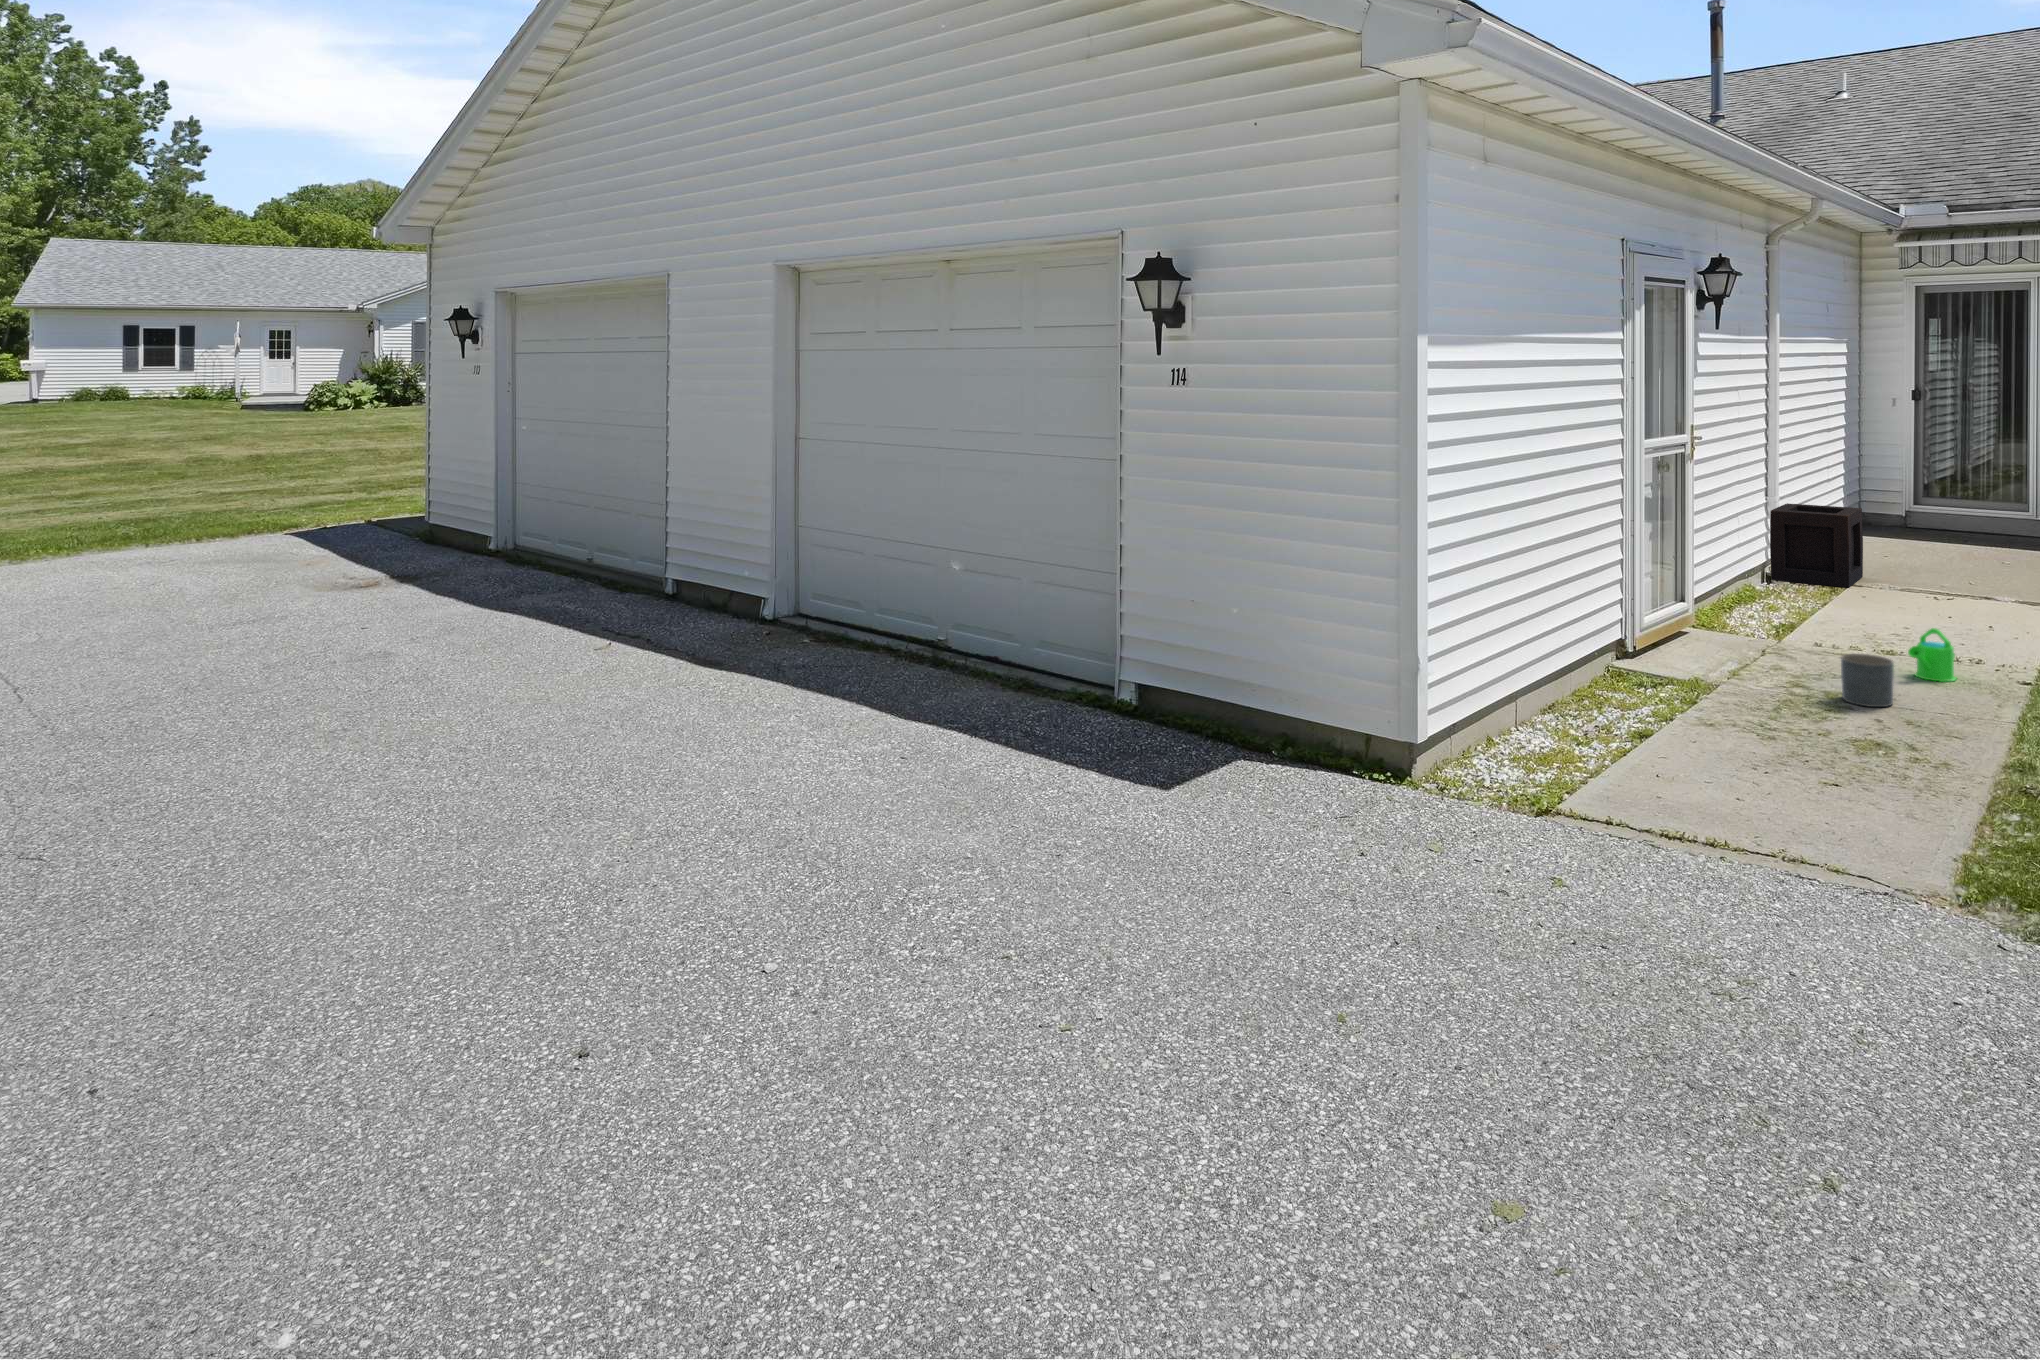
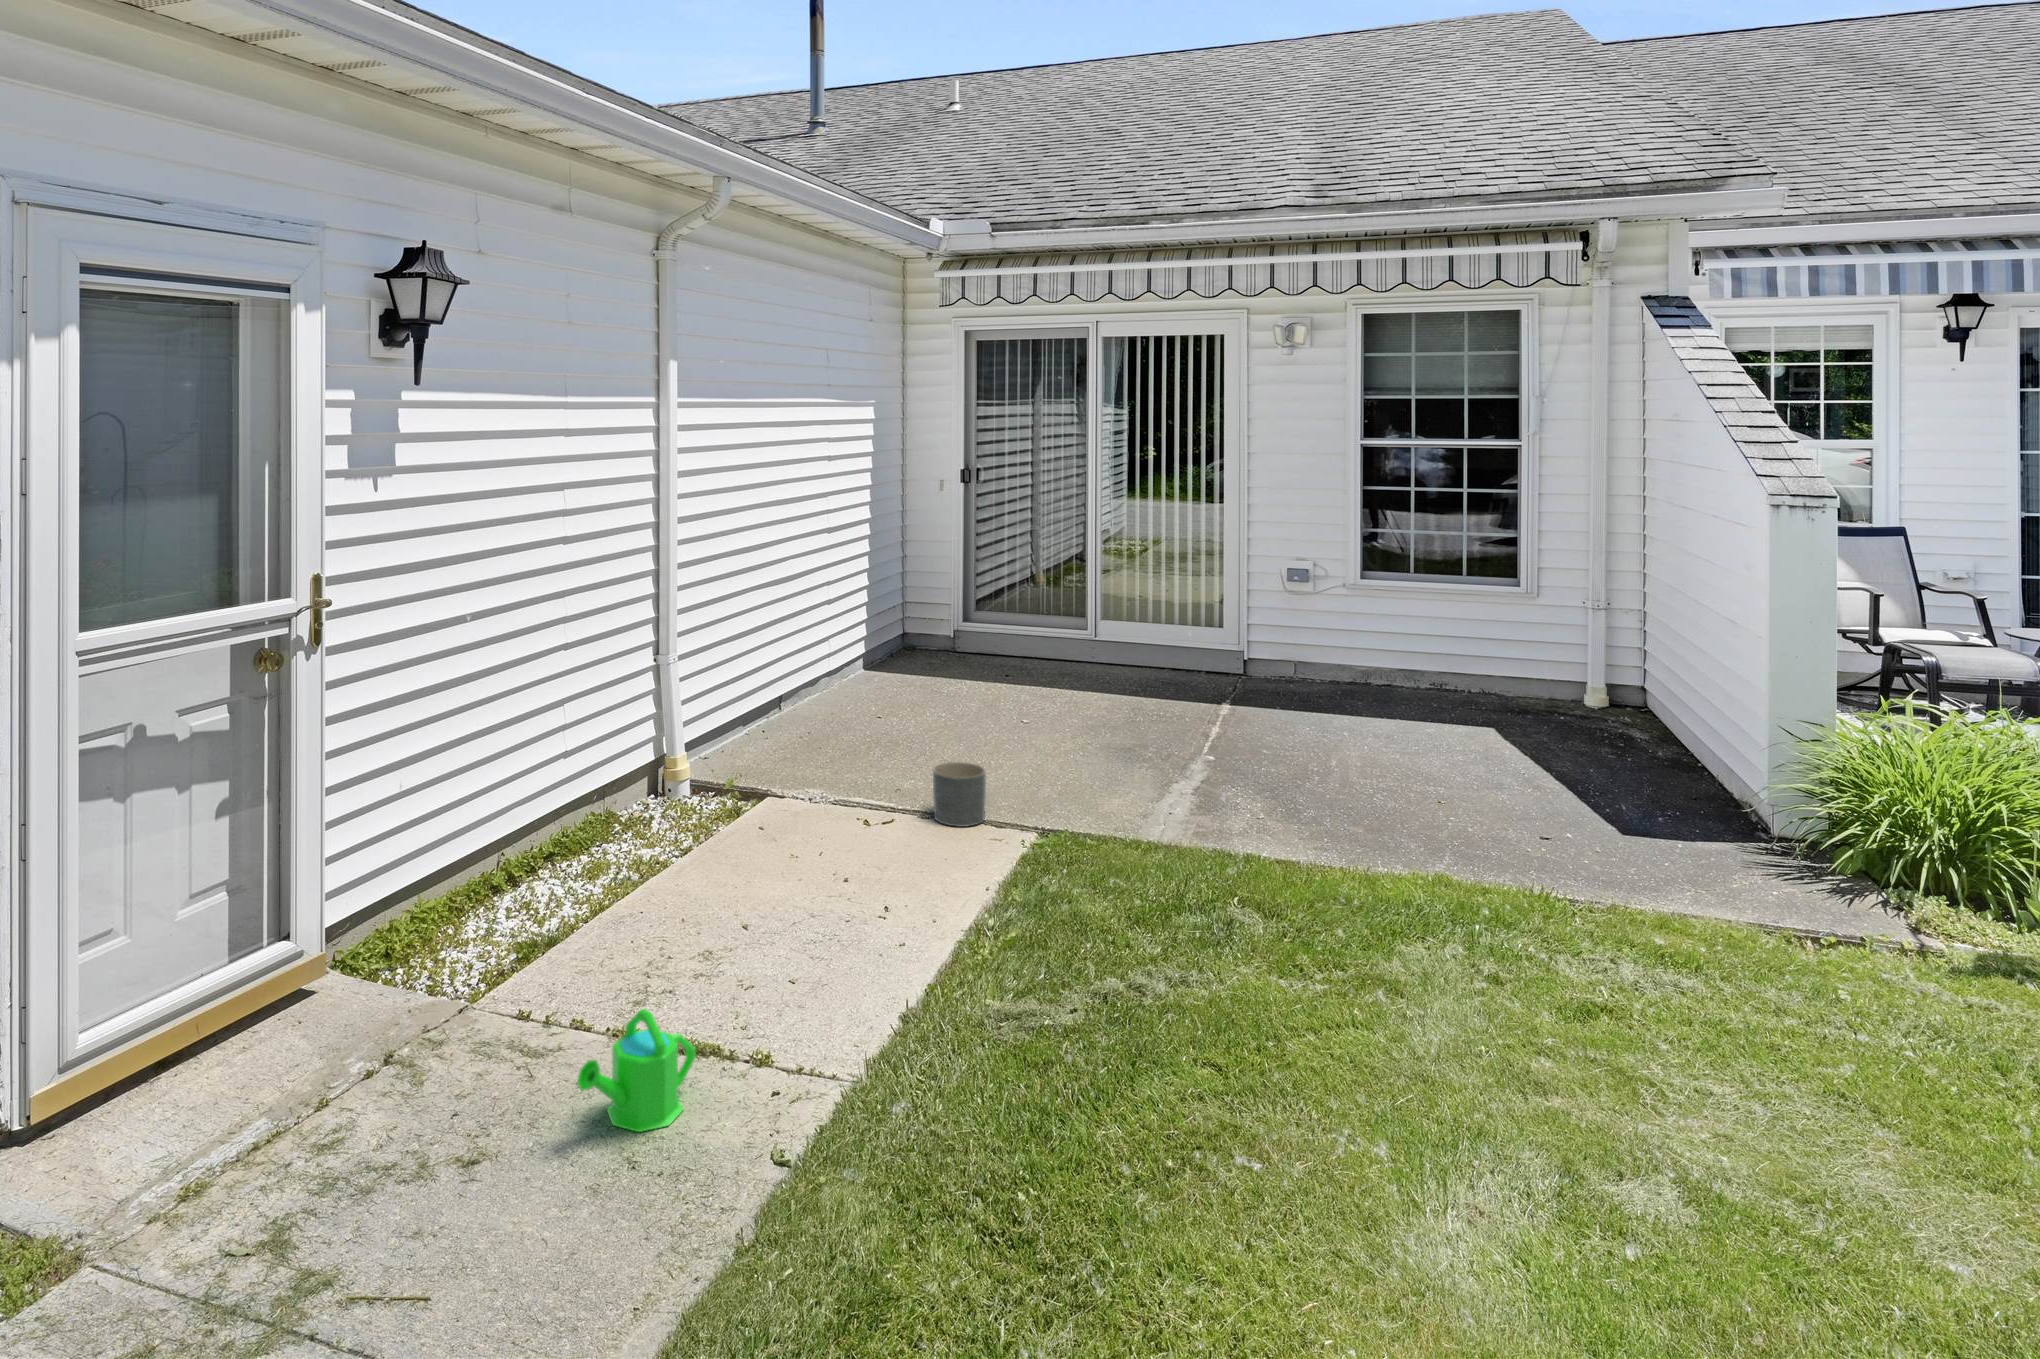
wooden crate: present [1770,503,1863,587] -> none [656,654,801,798]
planter: present [1841,654,1894,707] -> present [933,762,986,827]

